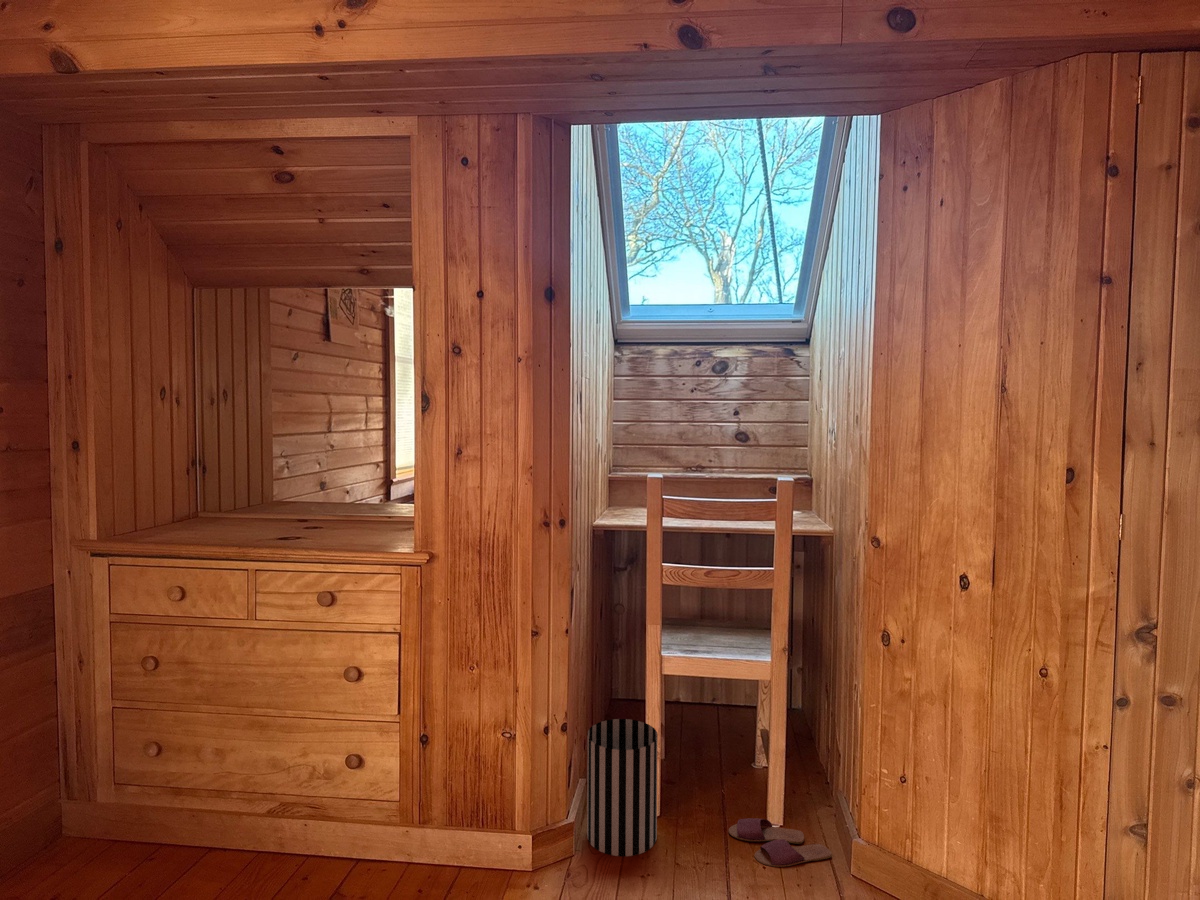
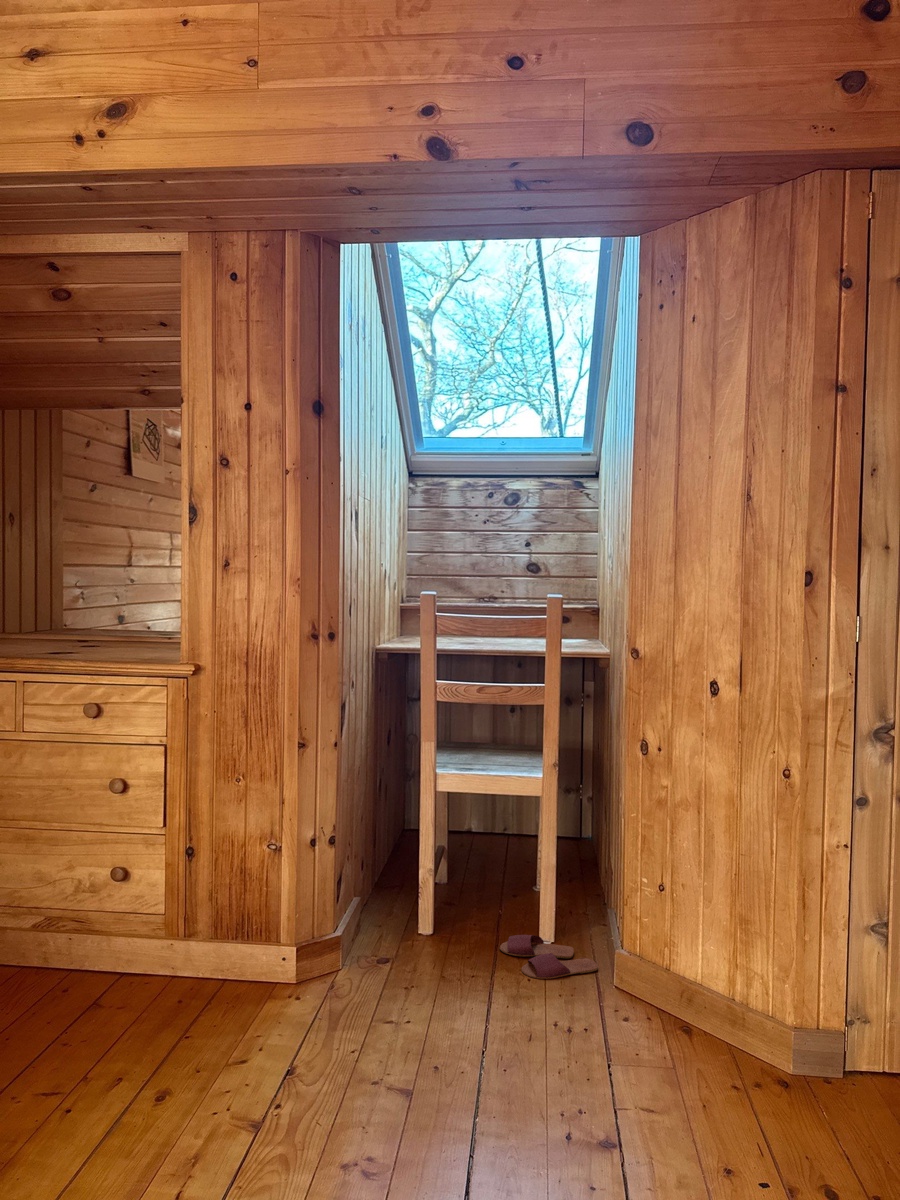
wastebasket: present [587,719,658,856] -> none [358,836,428,970]

